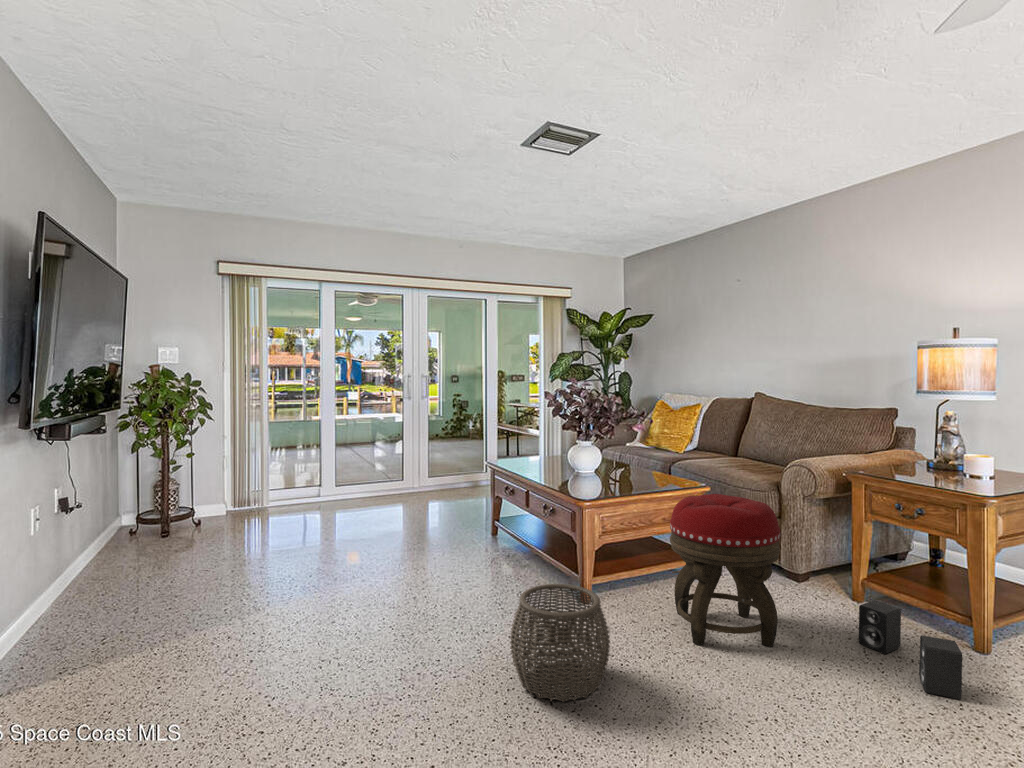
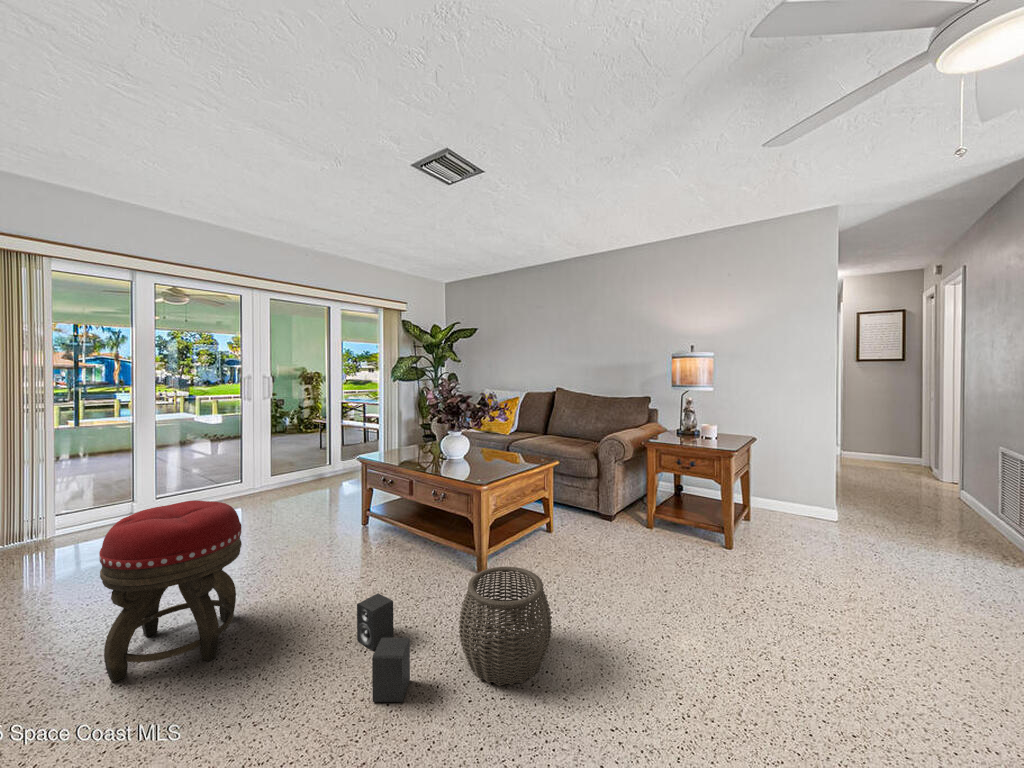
footstool: present [670,494,780,647] -> present [99,500,242,682]
speaker: present [859,600,962,700] -> present [357,593,410,702]

